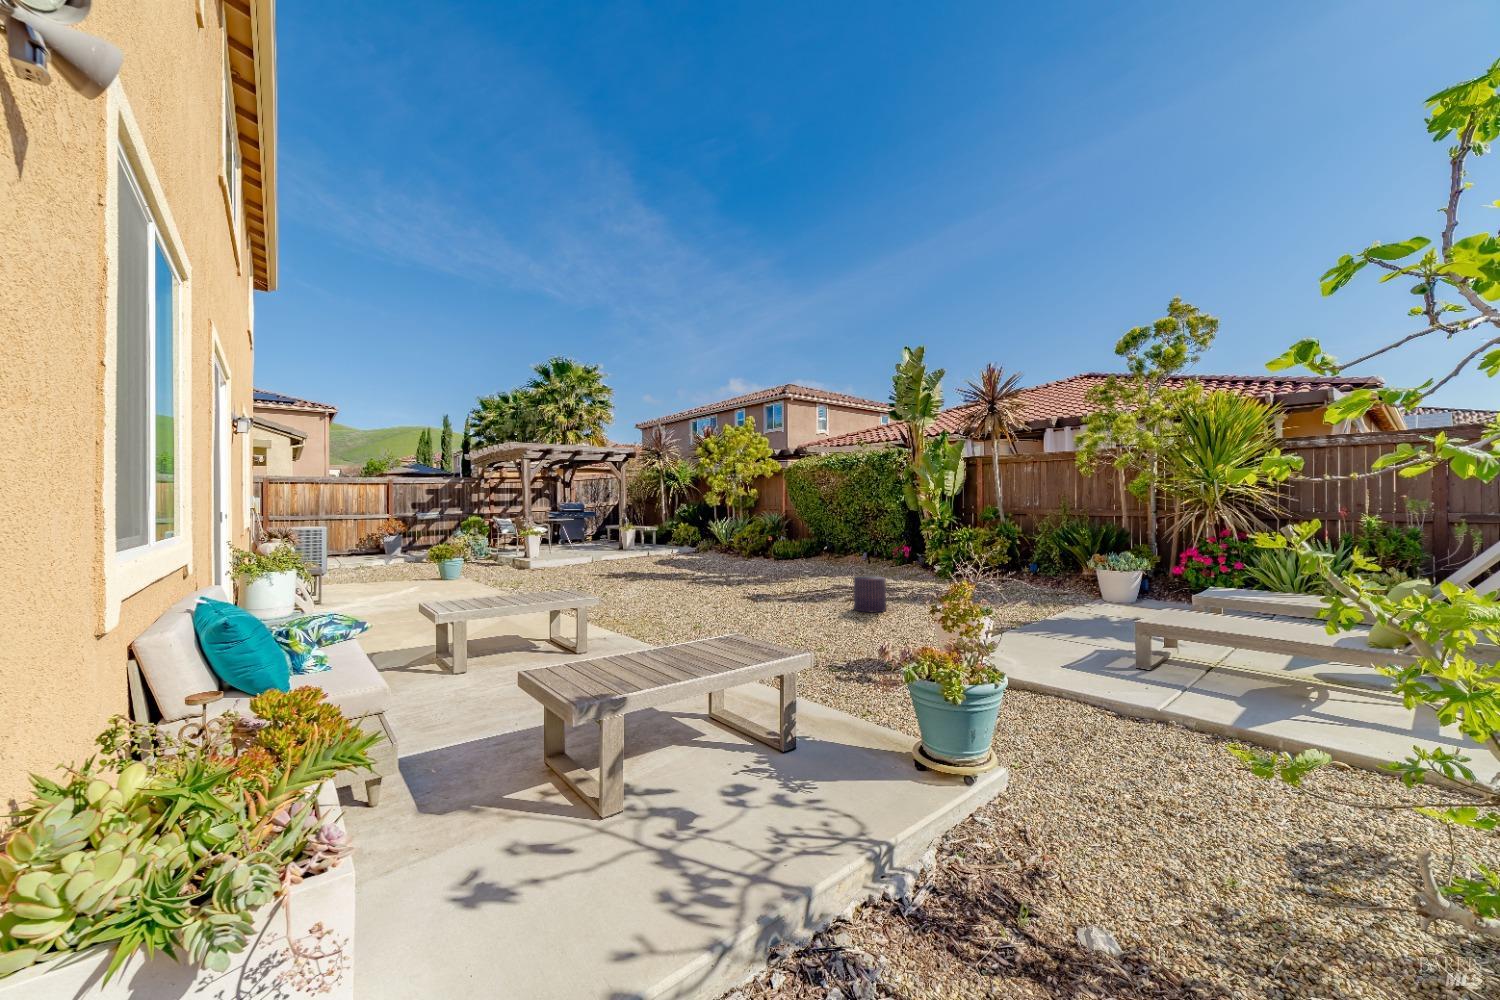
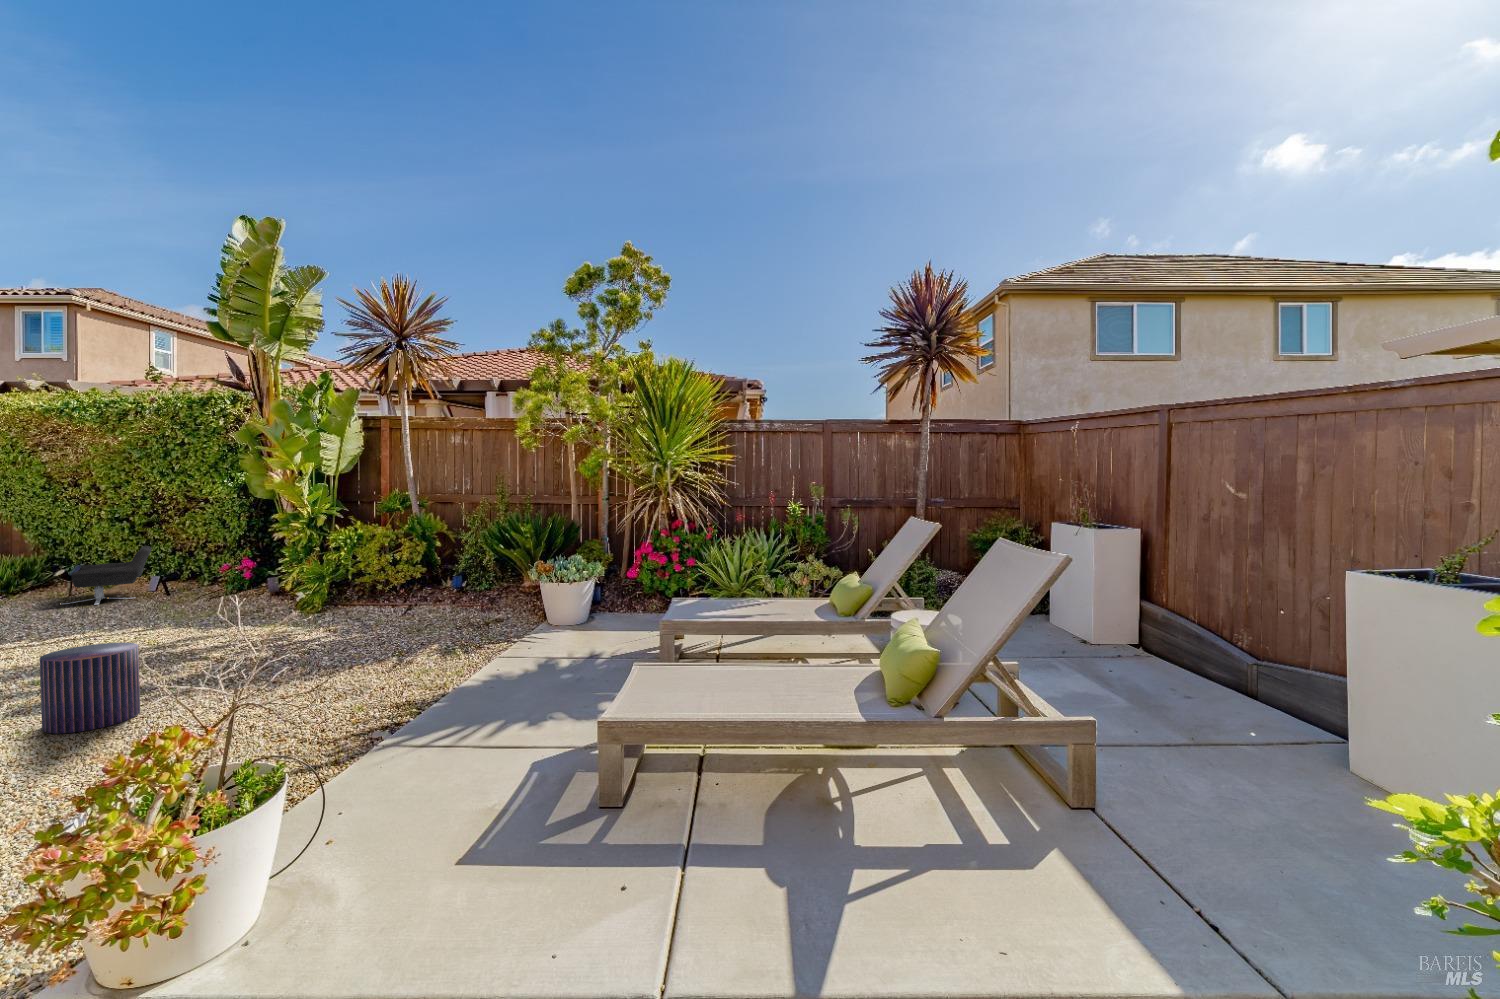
lounge chair: none [826,536,860,565] -> present [63,546,151,605]

